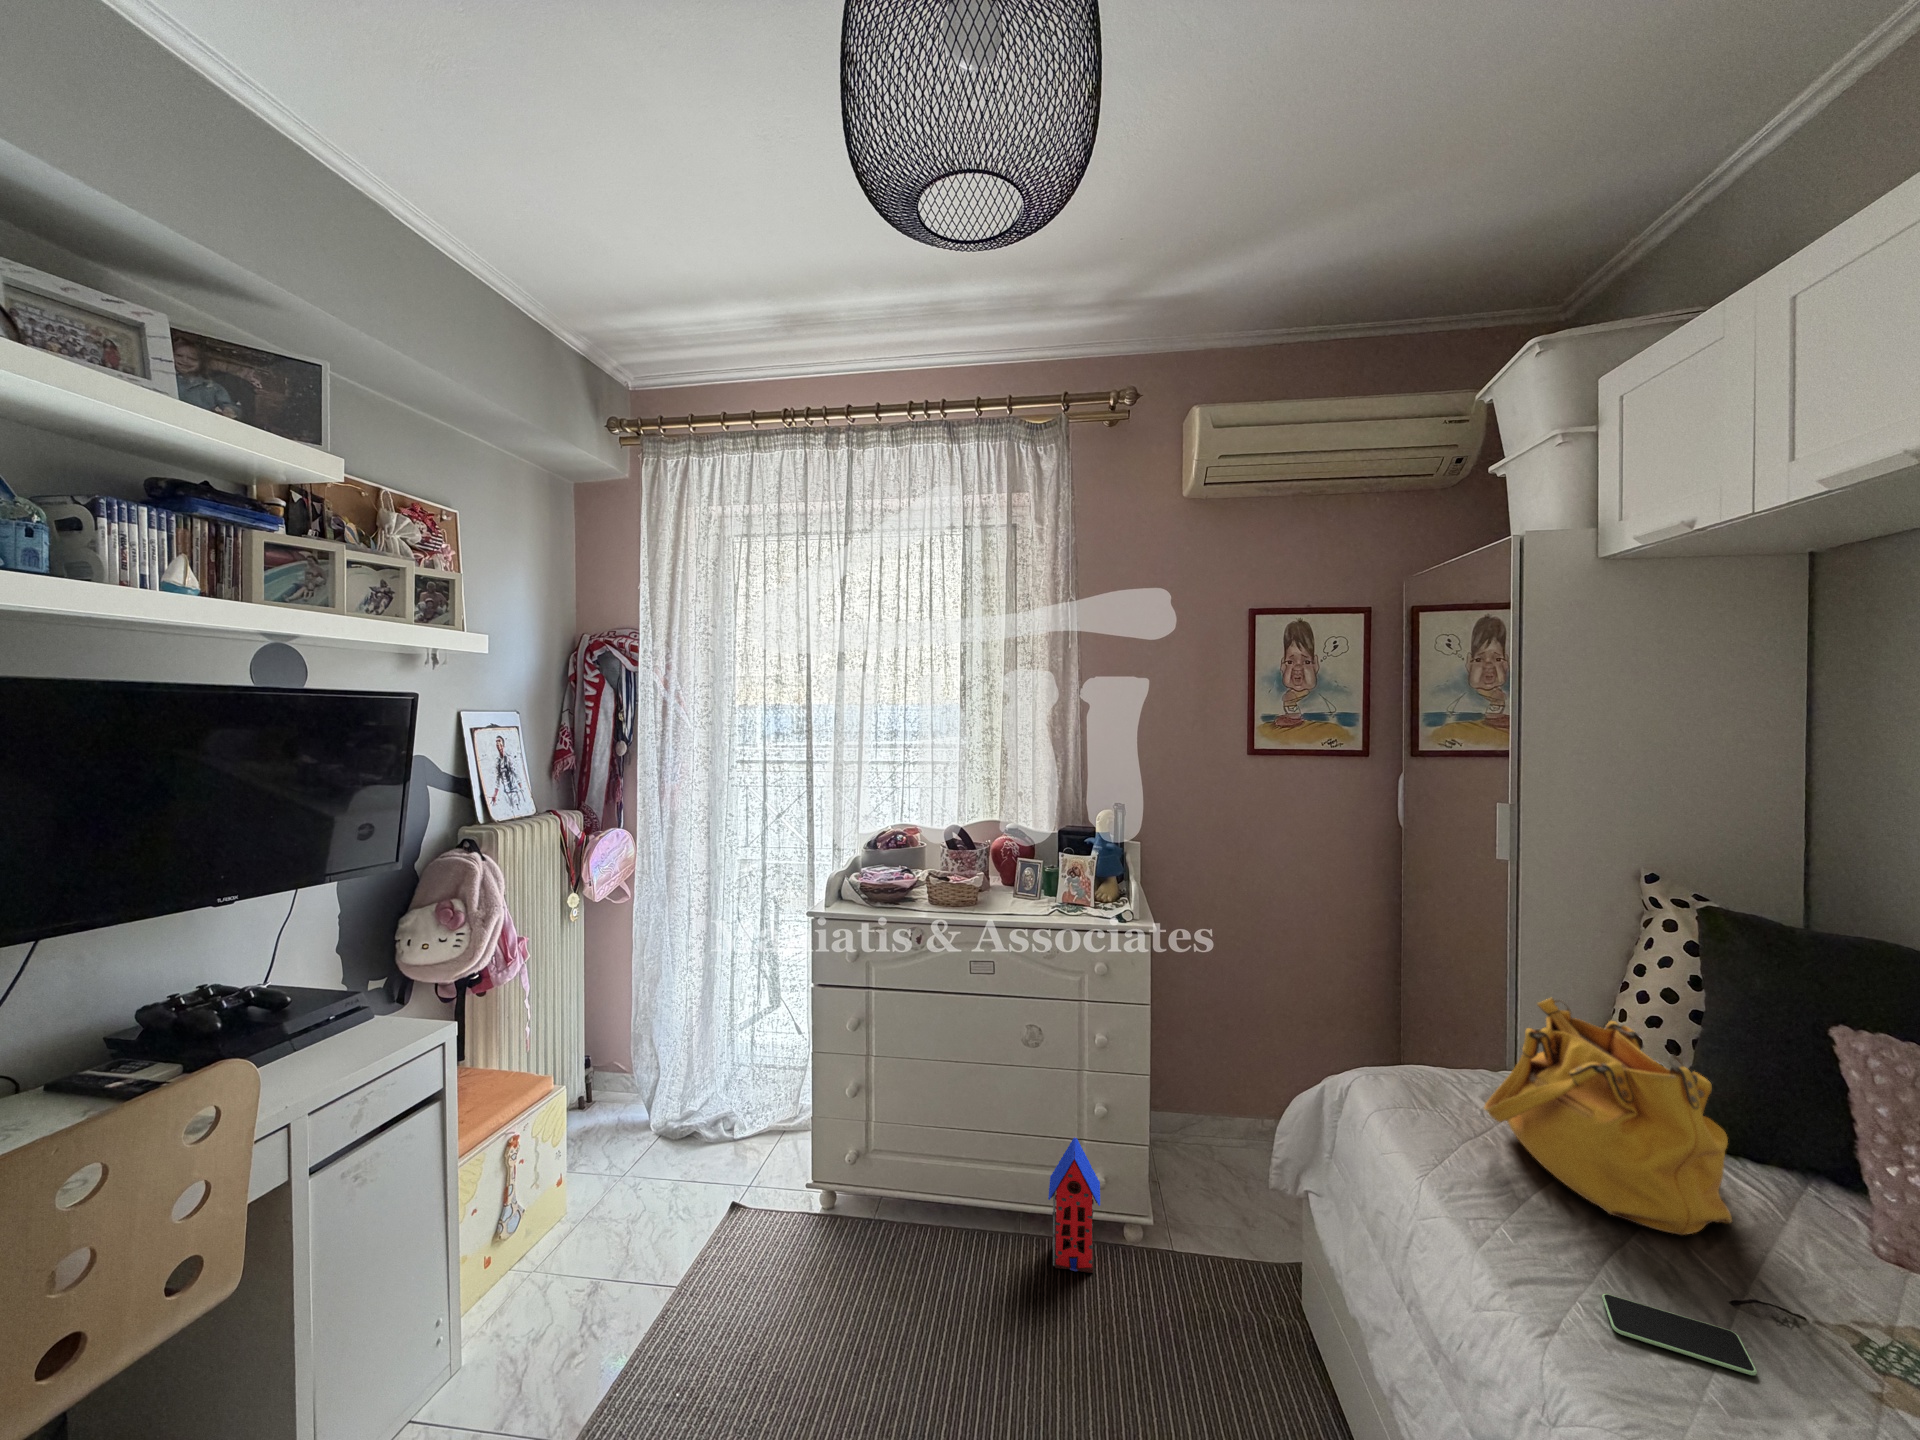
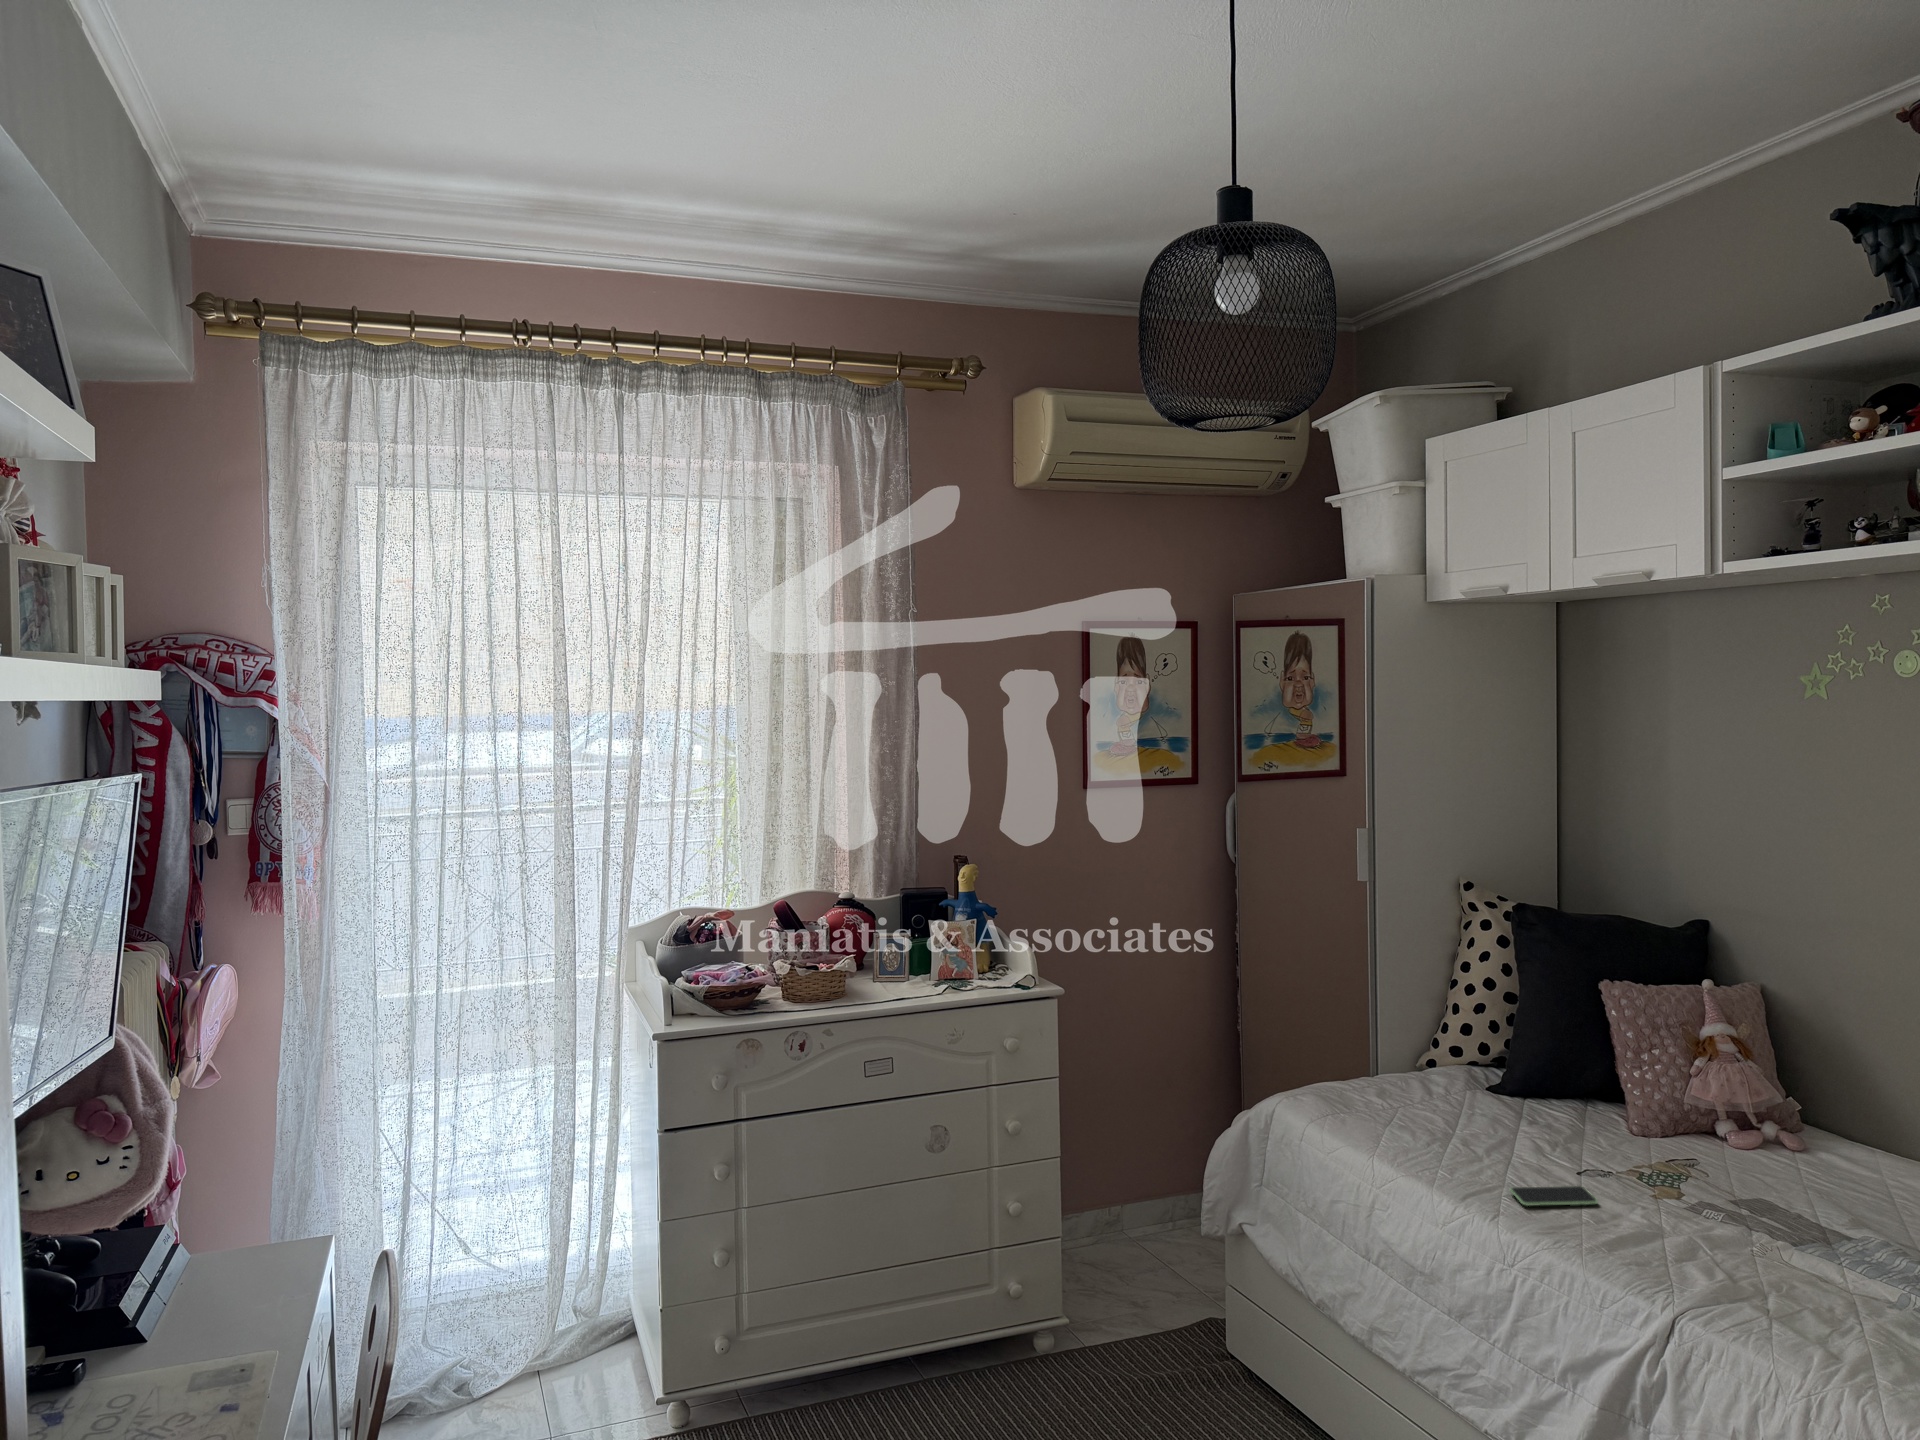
handbag: present [1484,998,1732,1235] -> none [1396,994,1560,1149]
toy house: present [1048,1138,1100,1273] -> none [962,1252,1031,1403]

